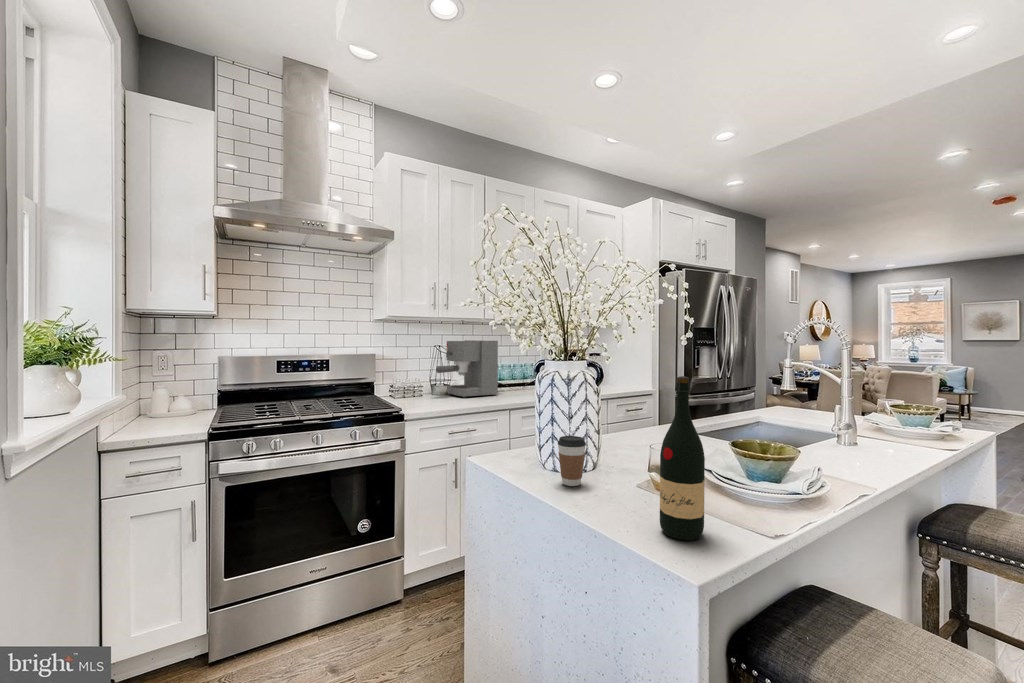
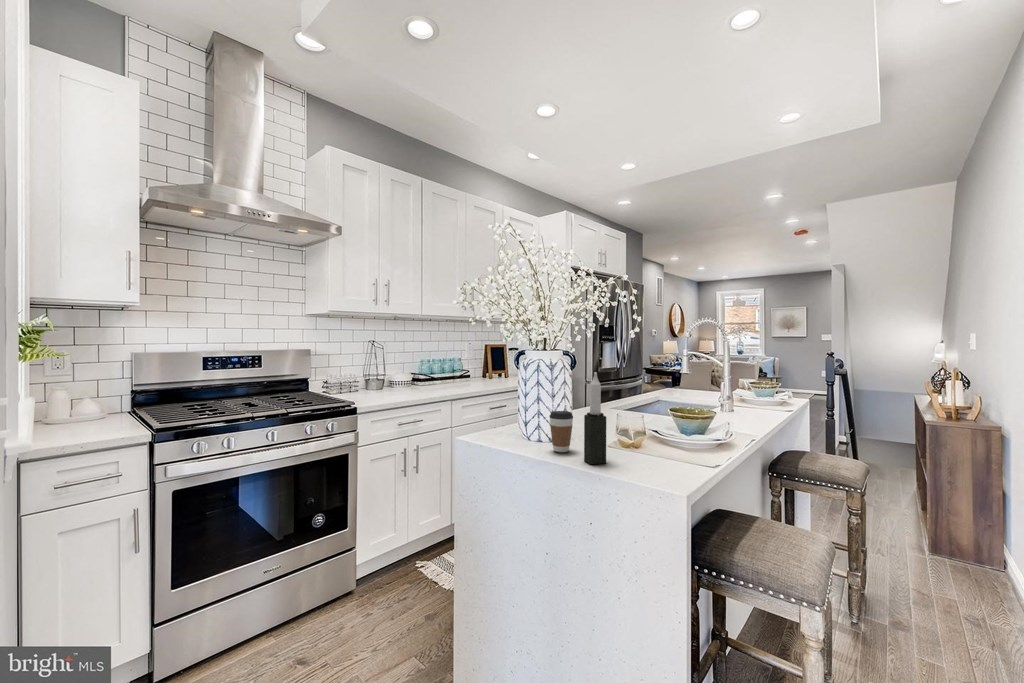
coffee maker: present [436,340,498,398] -> none [375,336,434,391]
wine bottle: present [660,376,705,541] -> none [652,355,685,479]
candle: none [588,393,614,507] -> present [584,372,606,464]

